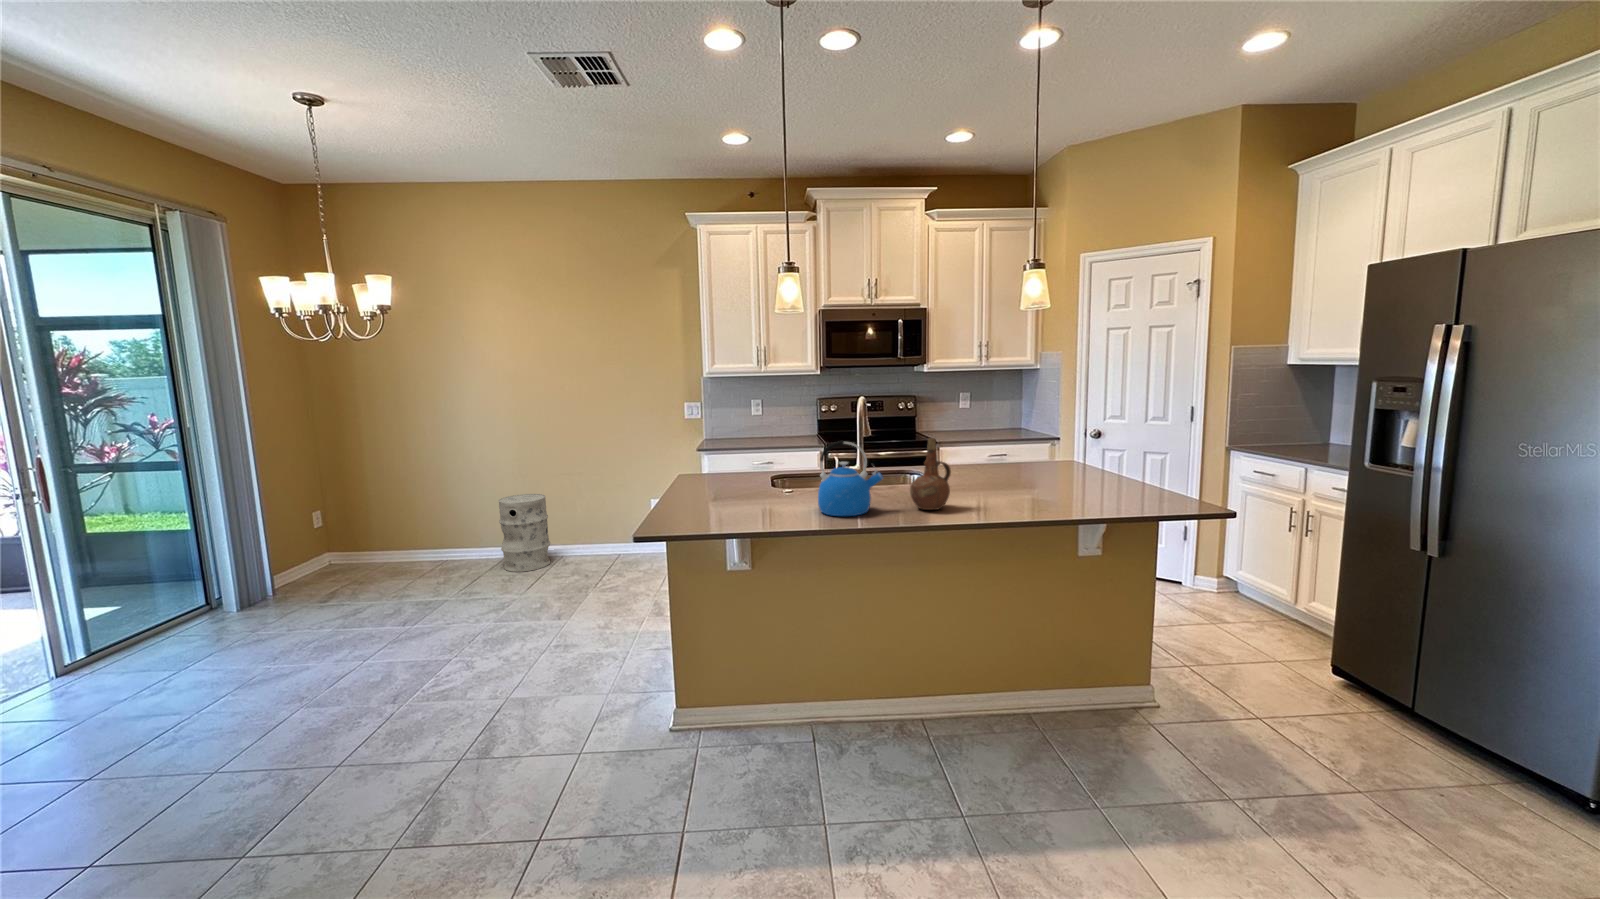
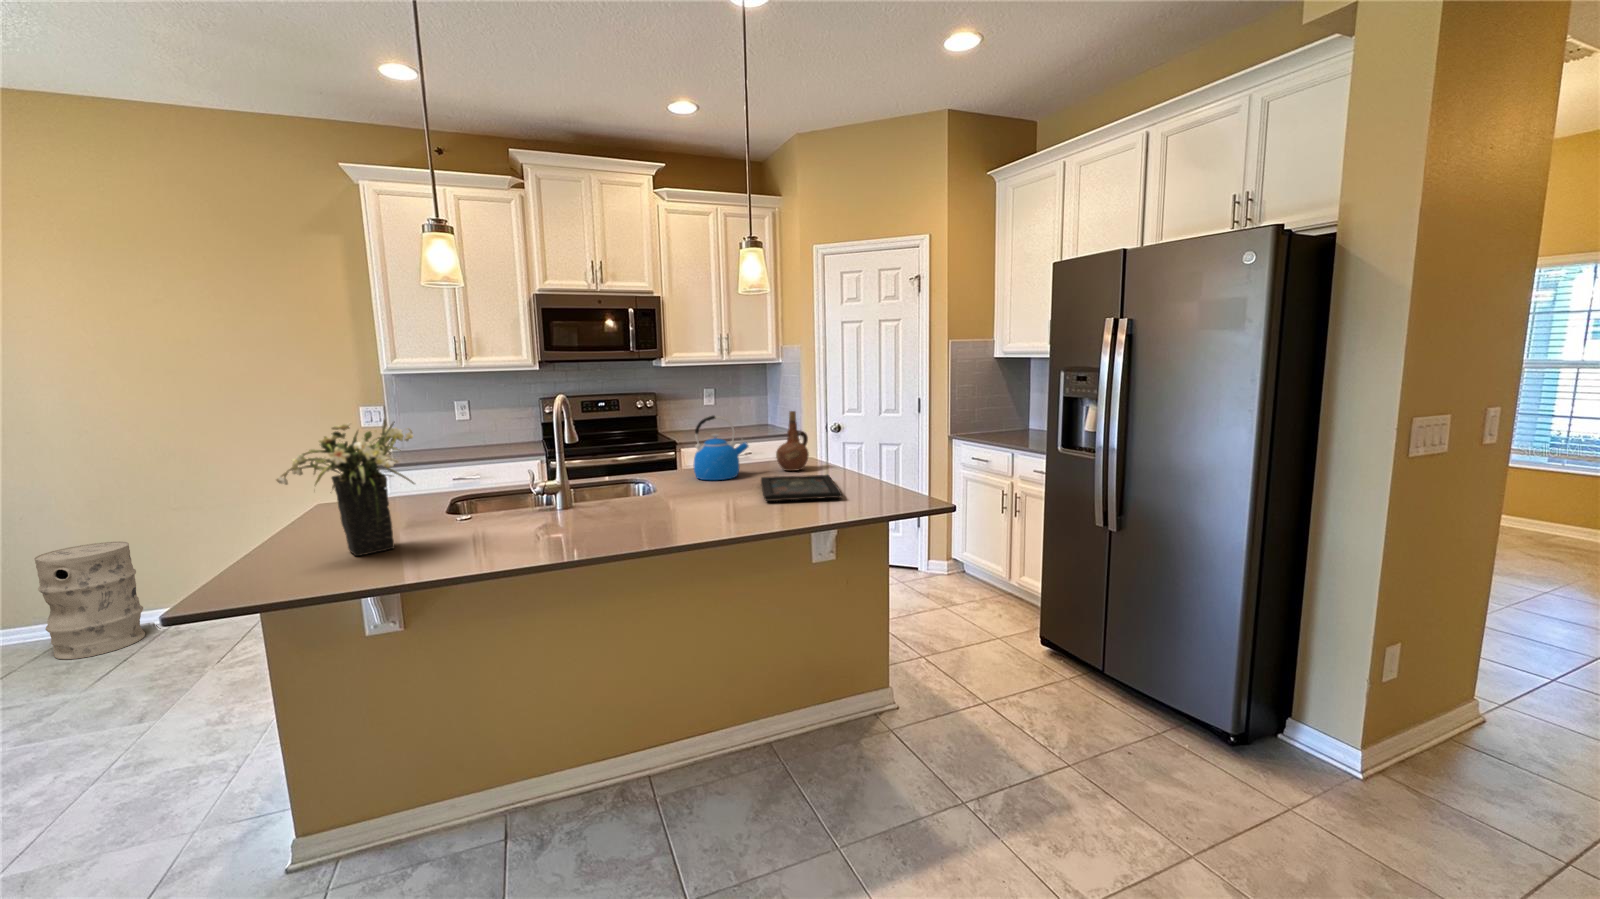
flower arrangement: none [694,413,774,510] -> present [276,419,414,556]
ceramic pitcher: present [910,438,951,510] -> present [776,411,809,471]
kettle: present [818,441,883,516] -> present [694,416,748,480]
tray: none [1028,474,1113,497] -> present [761,475,842,501]

